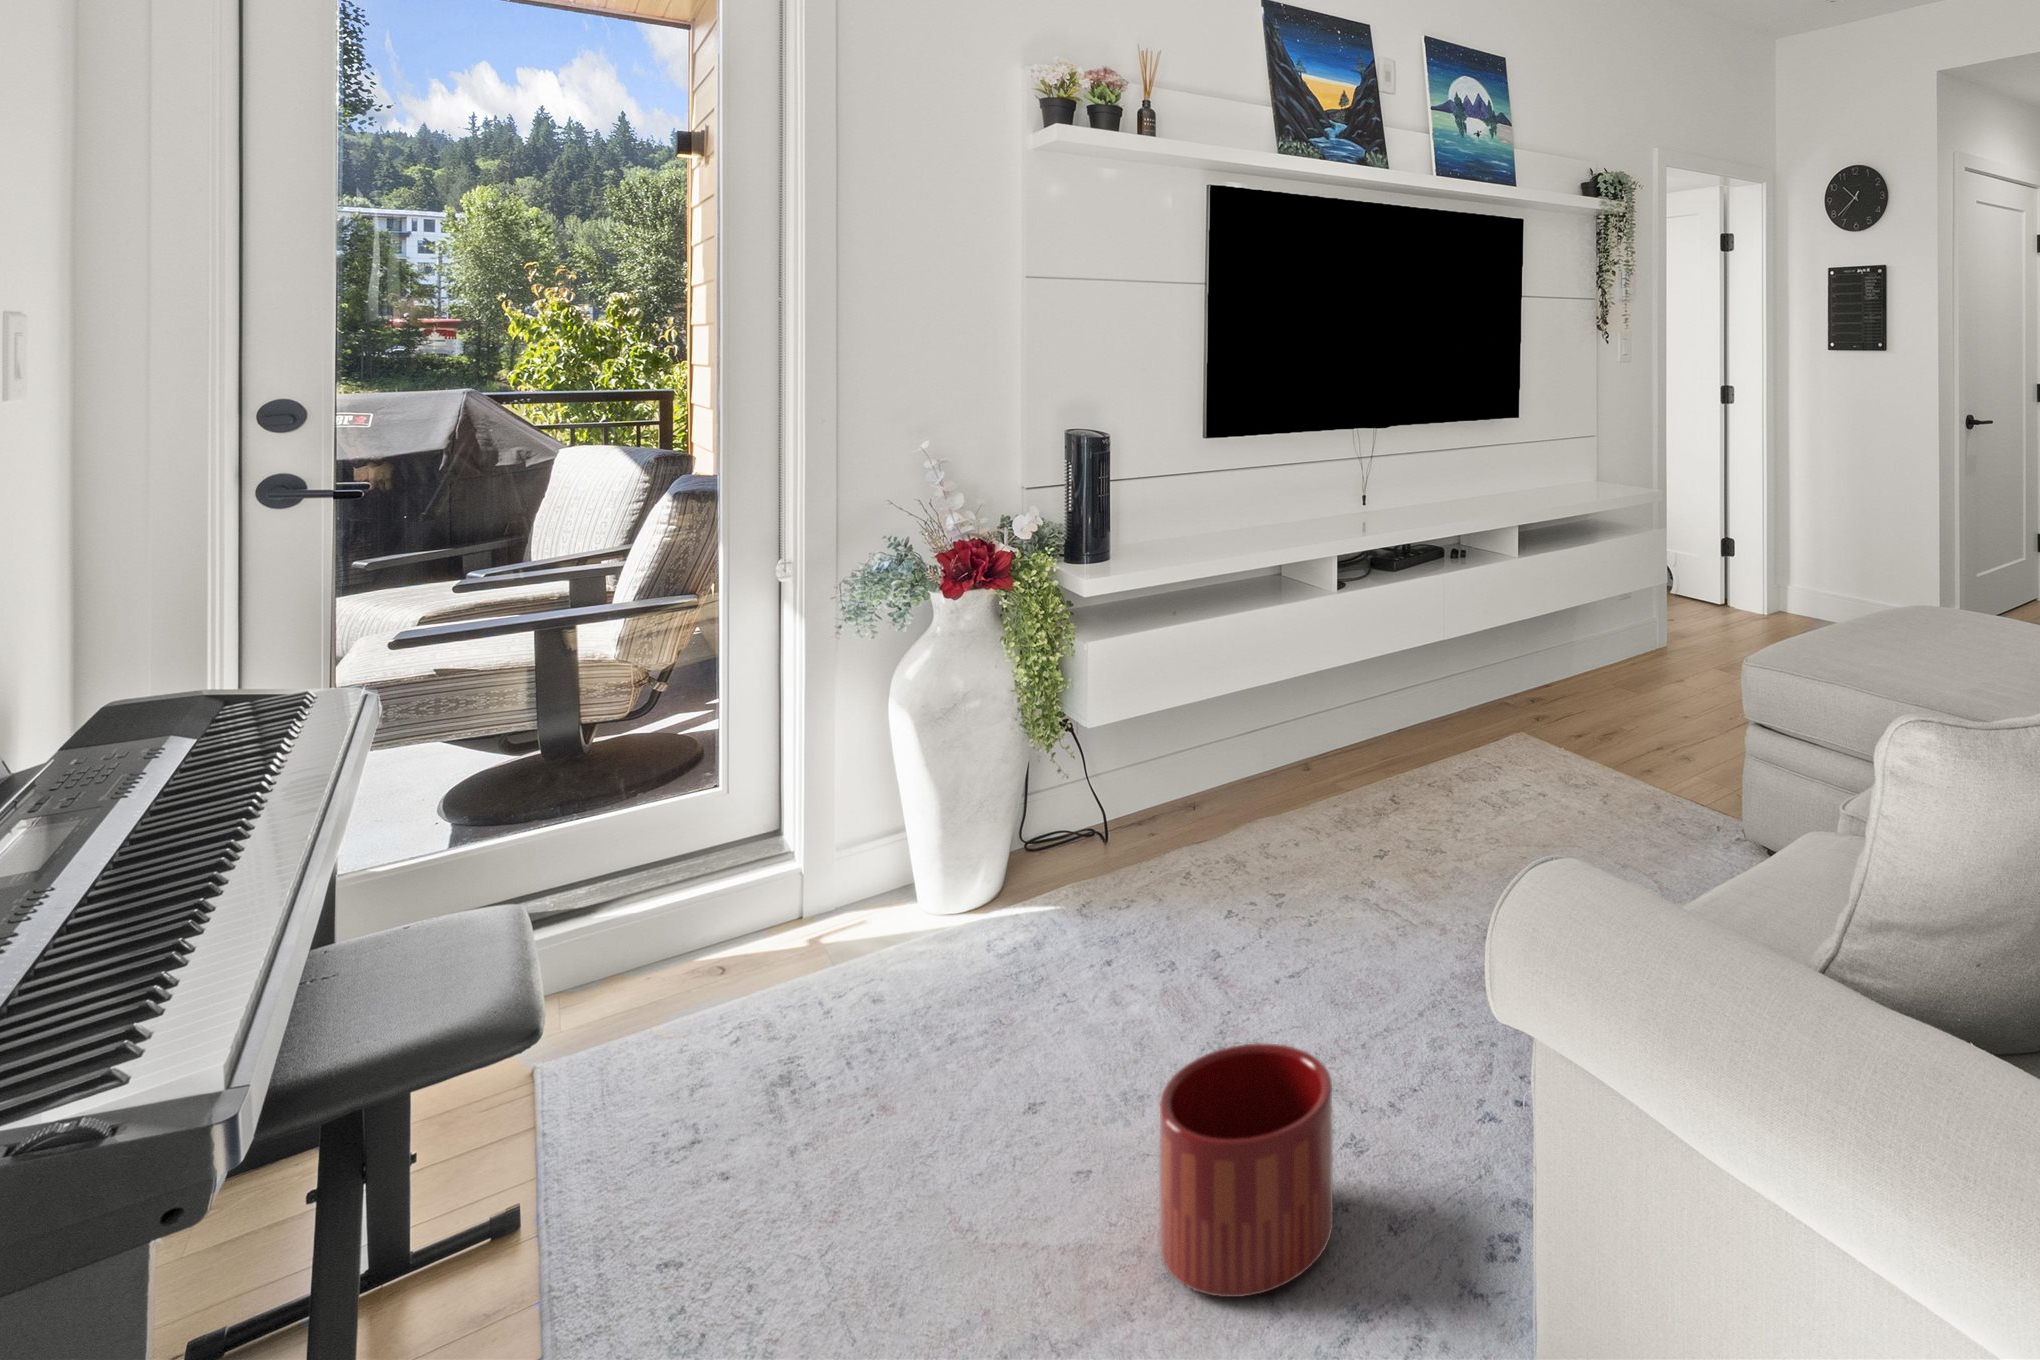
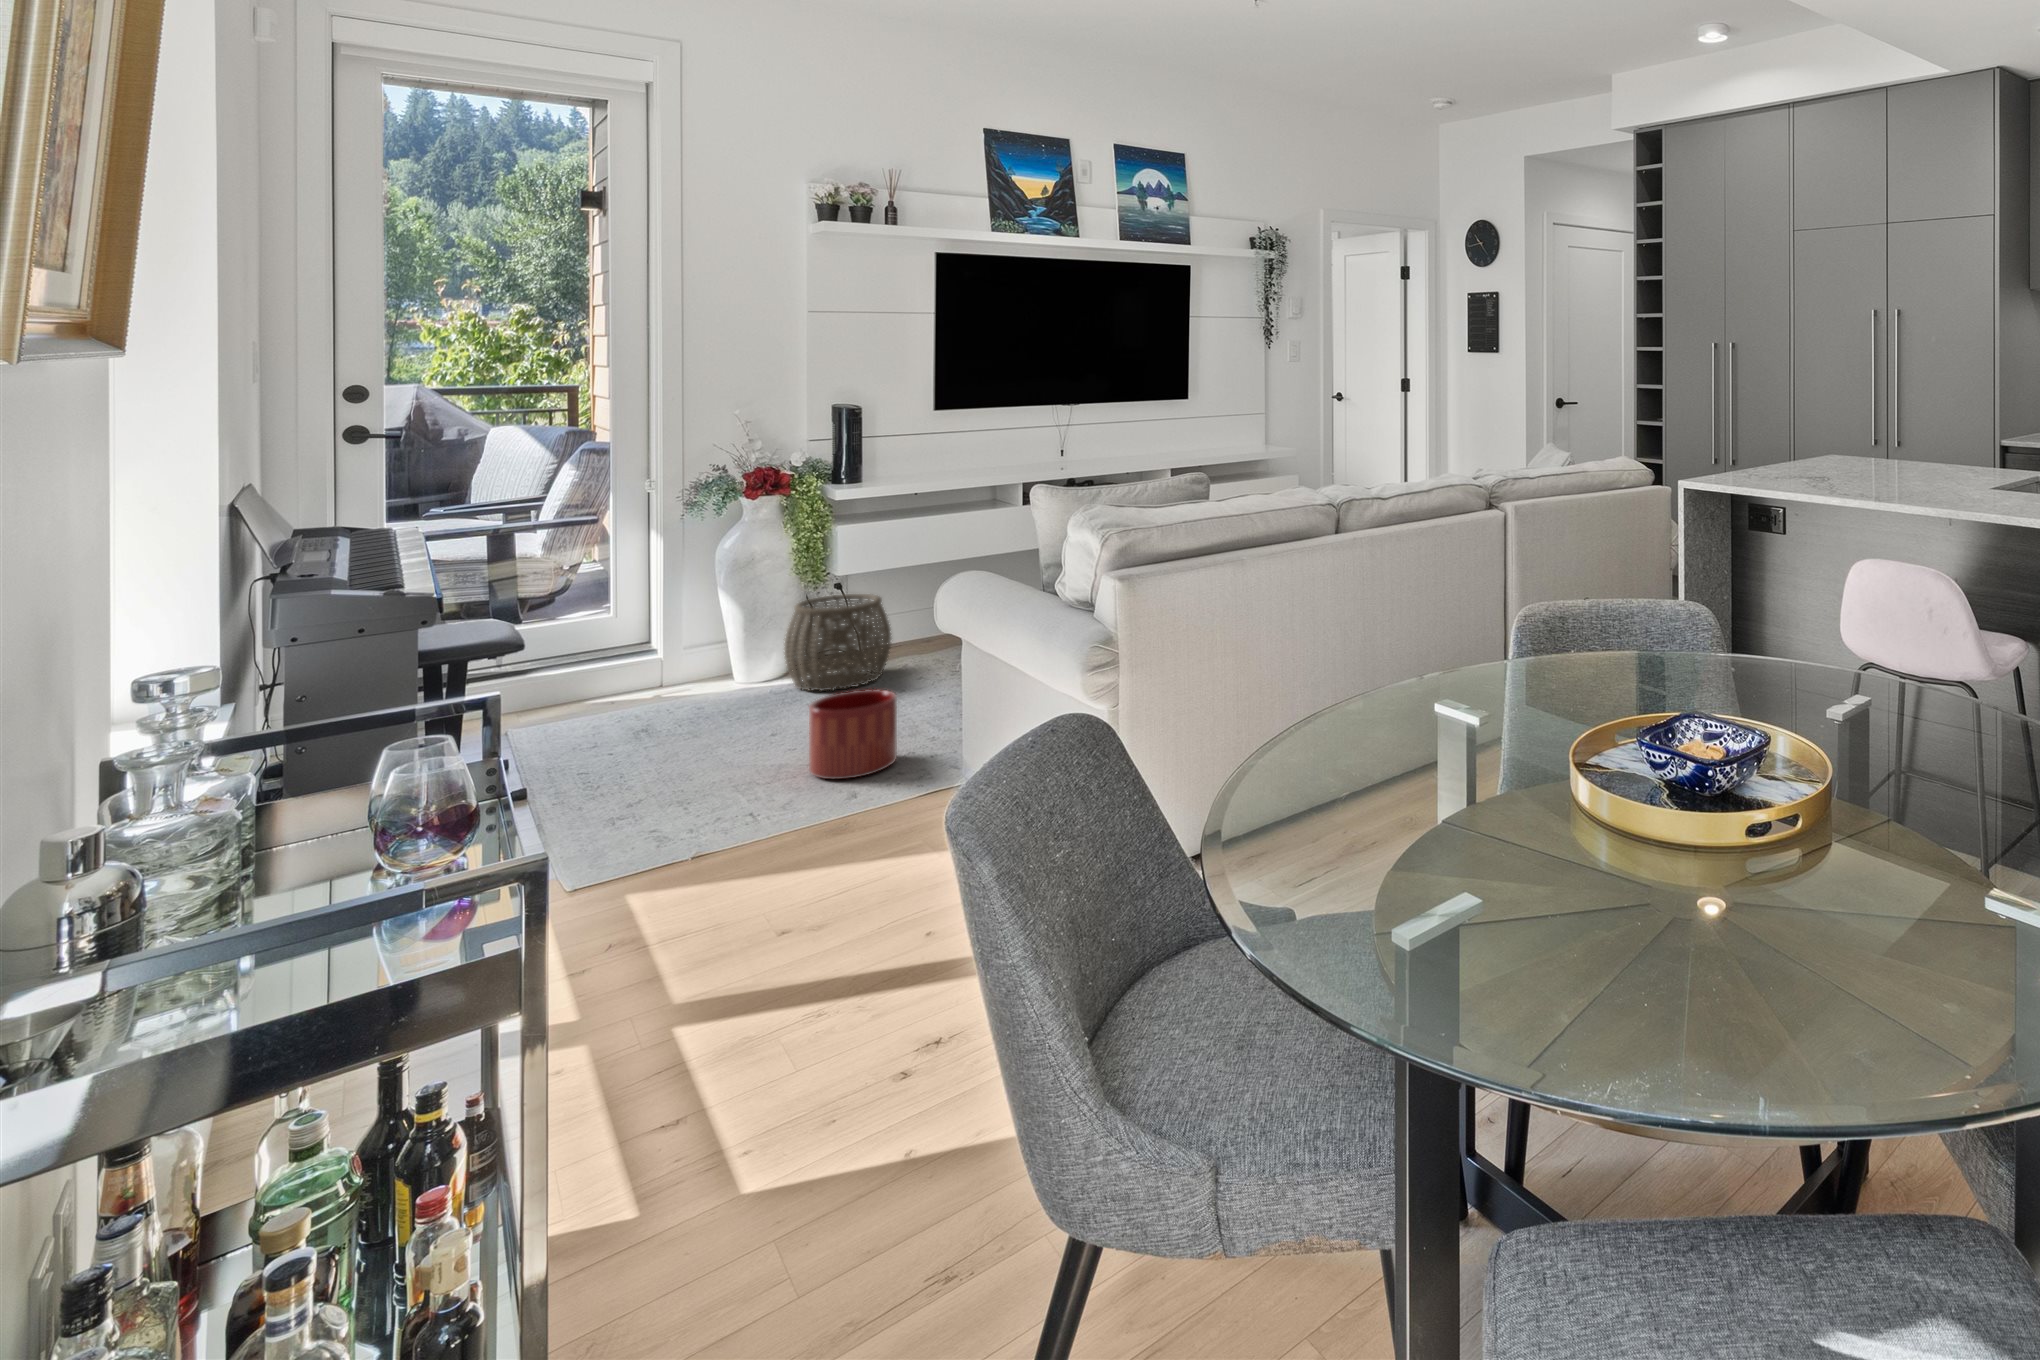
woven basket: none [1011,756,1188,949] -> present [784,594,891,691]

